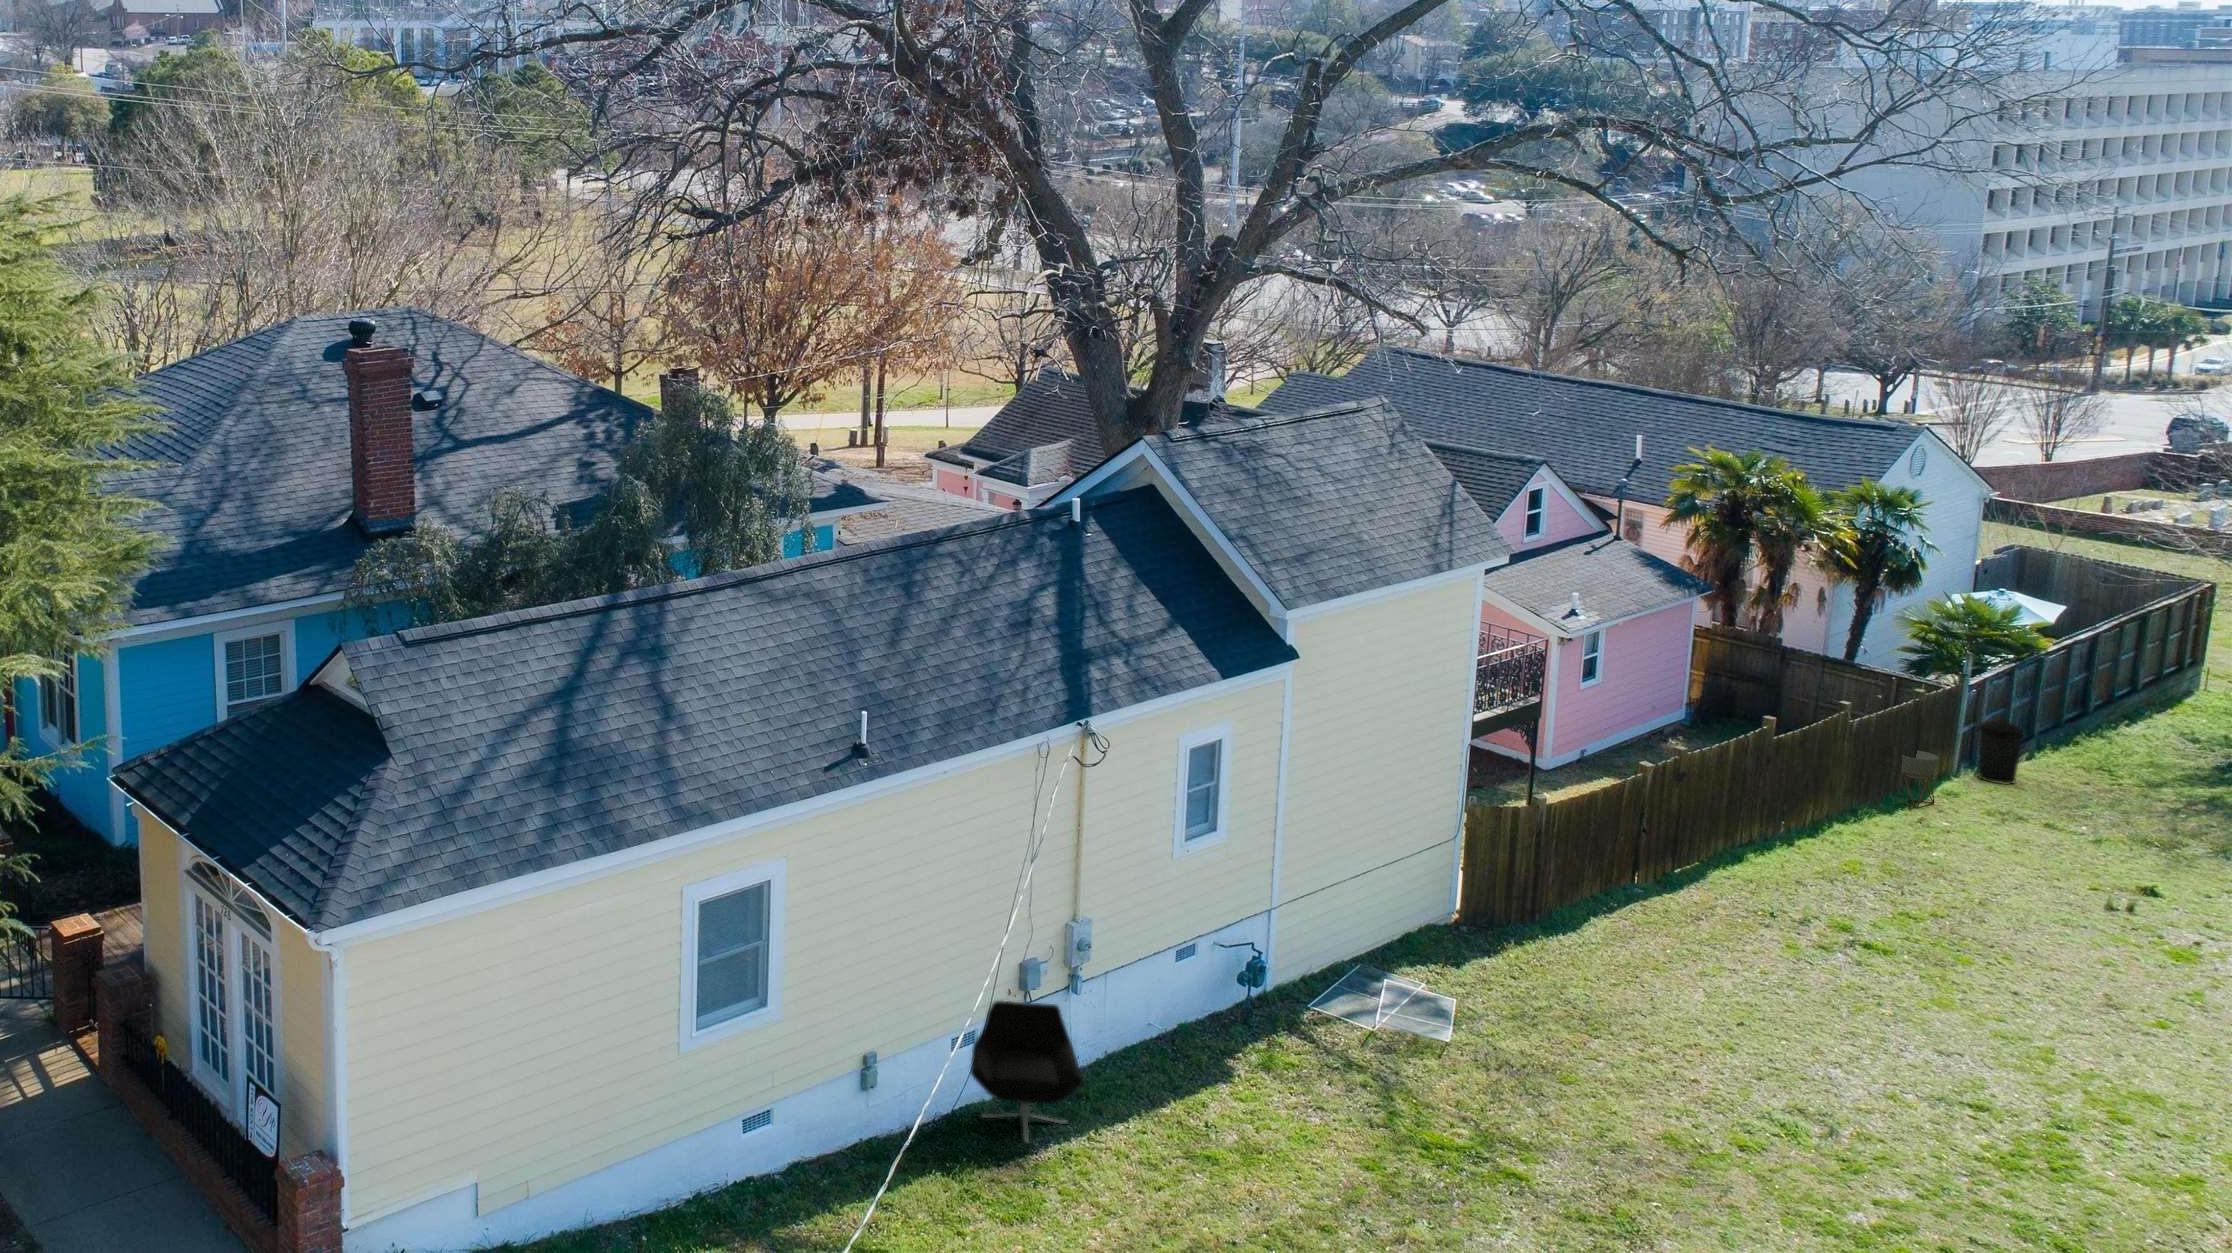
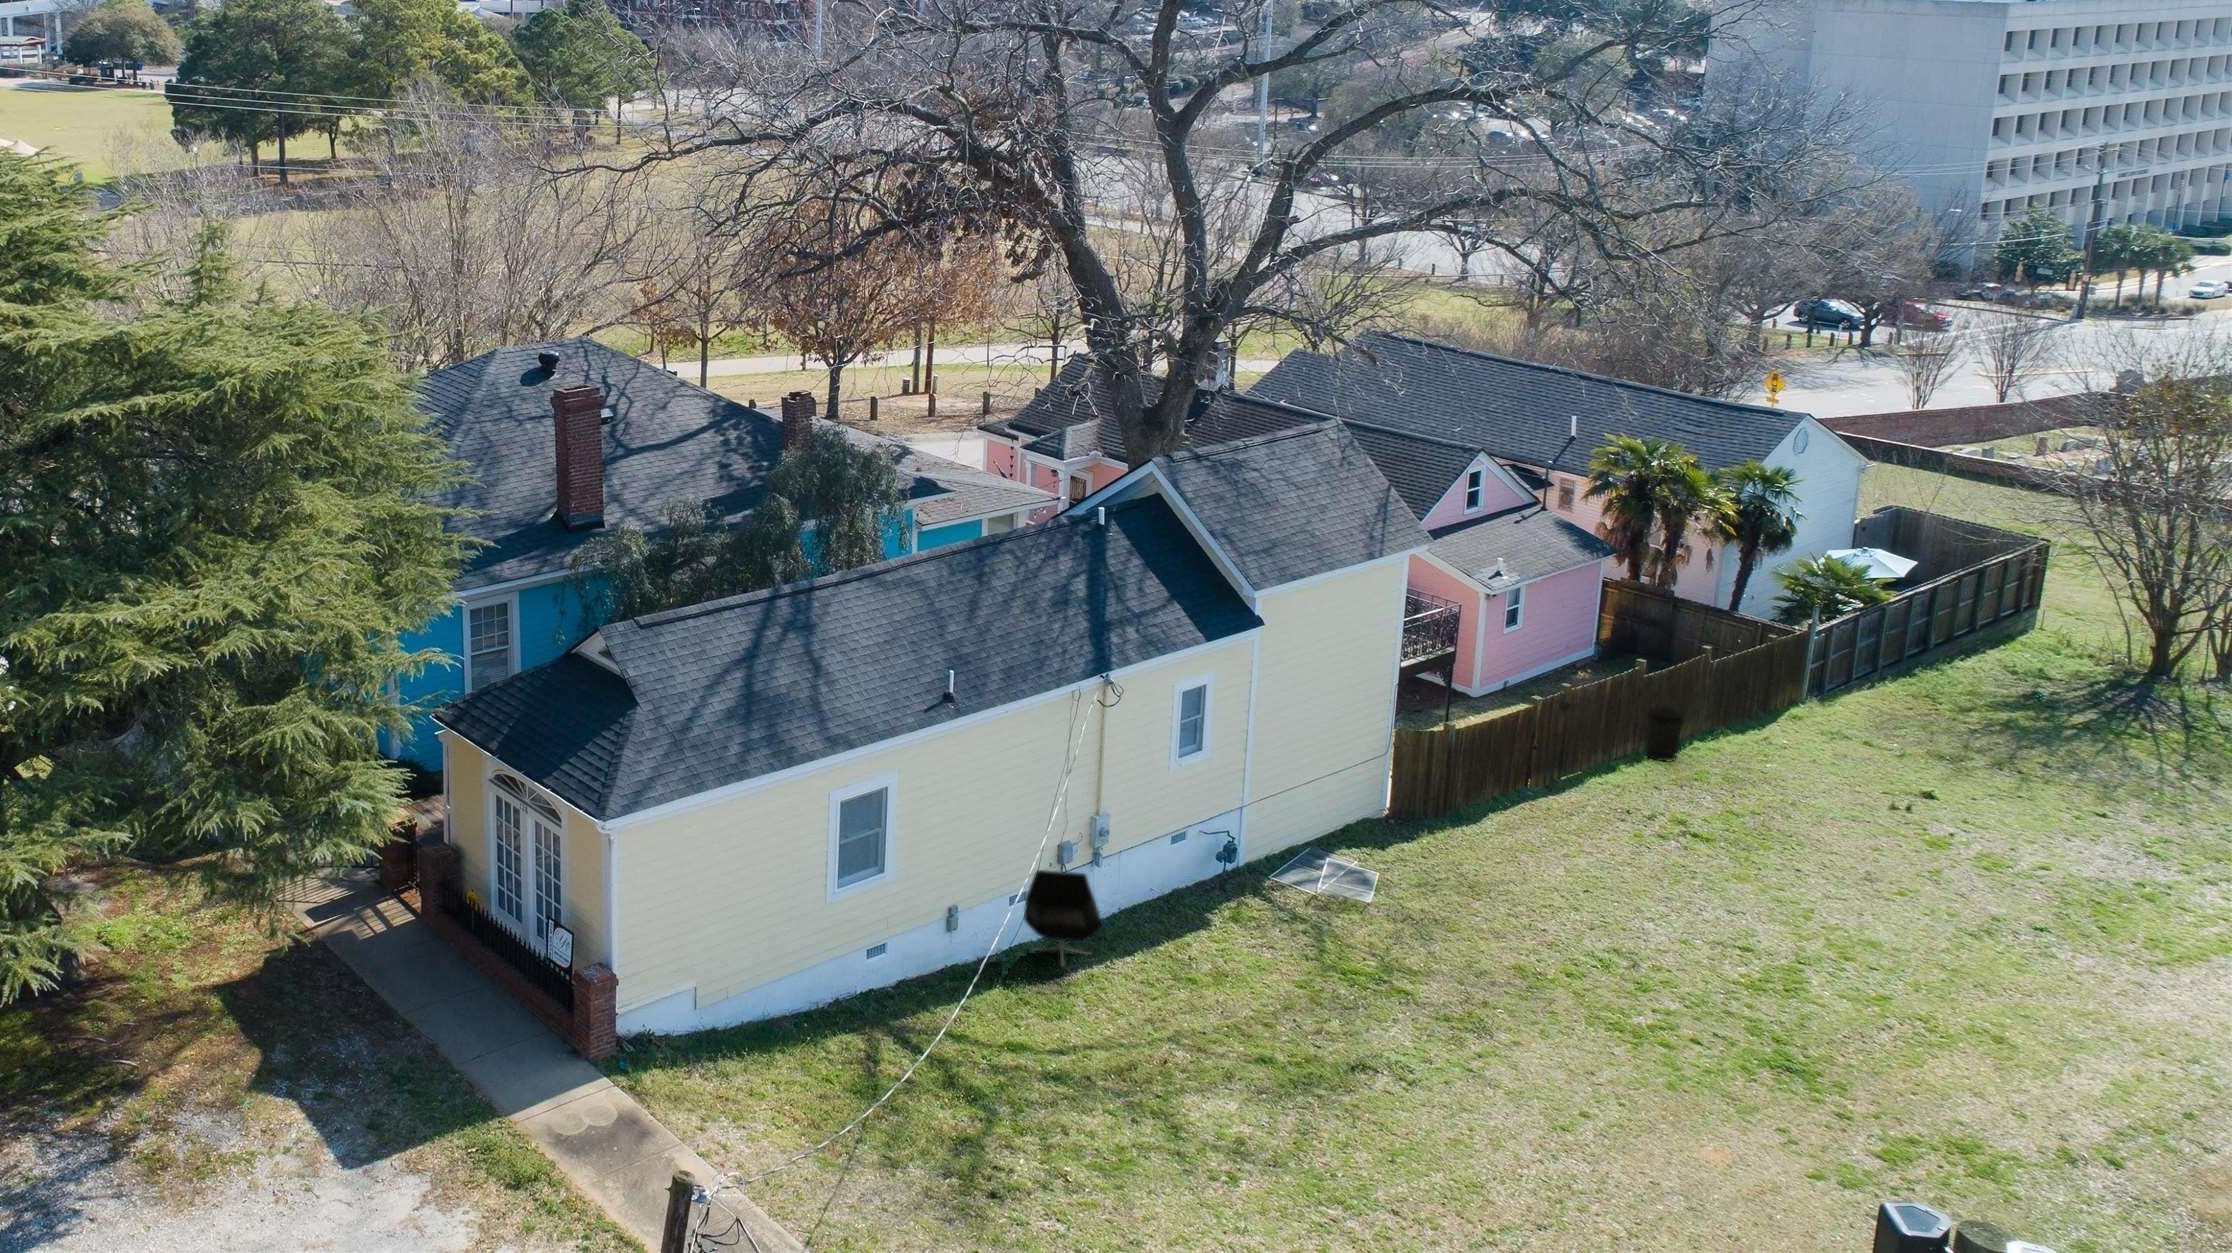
trash can: present [1977,719,2026,784] -> present [1646,706,1683,761]
planter: present [1901,750,1939,809] -> none [1749,683,1782,730]

